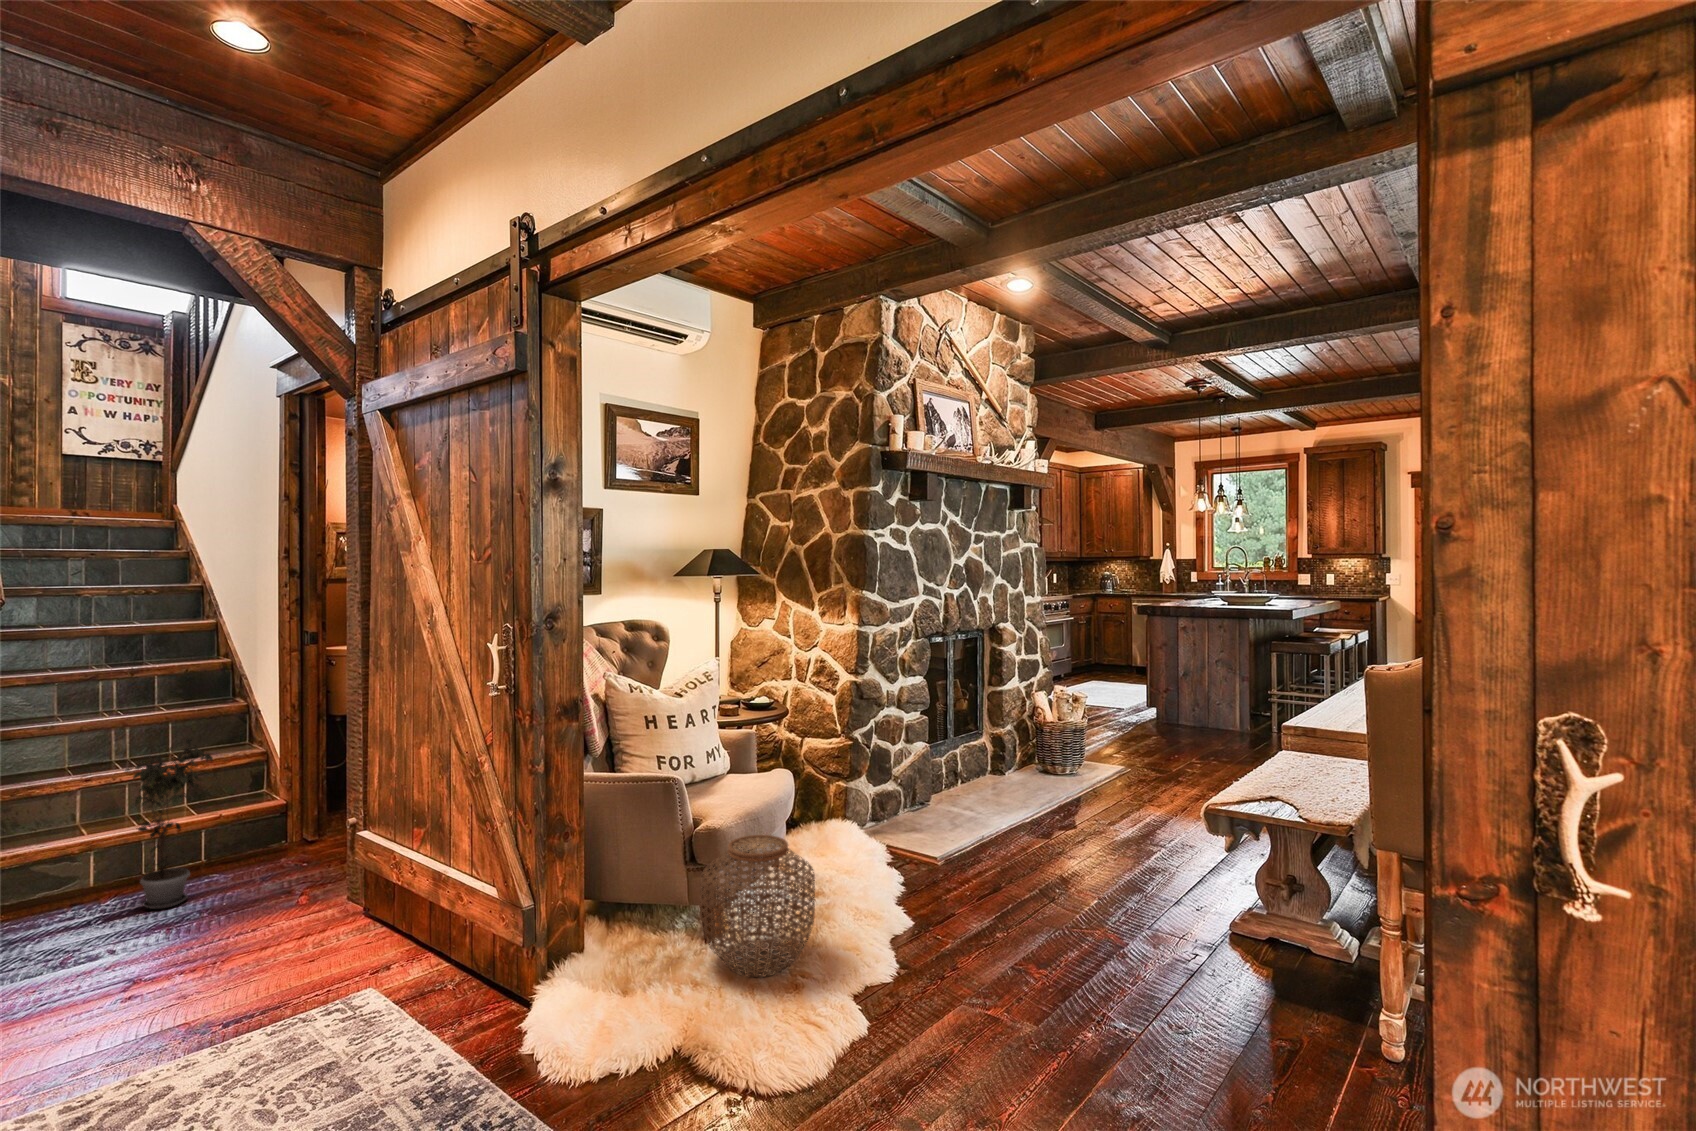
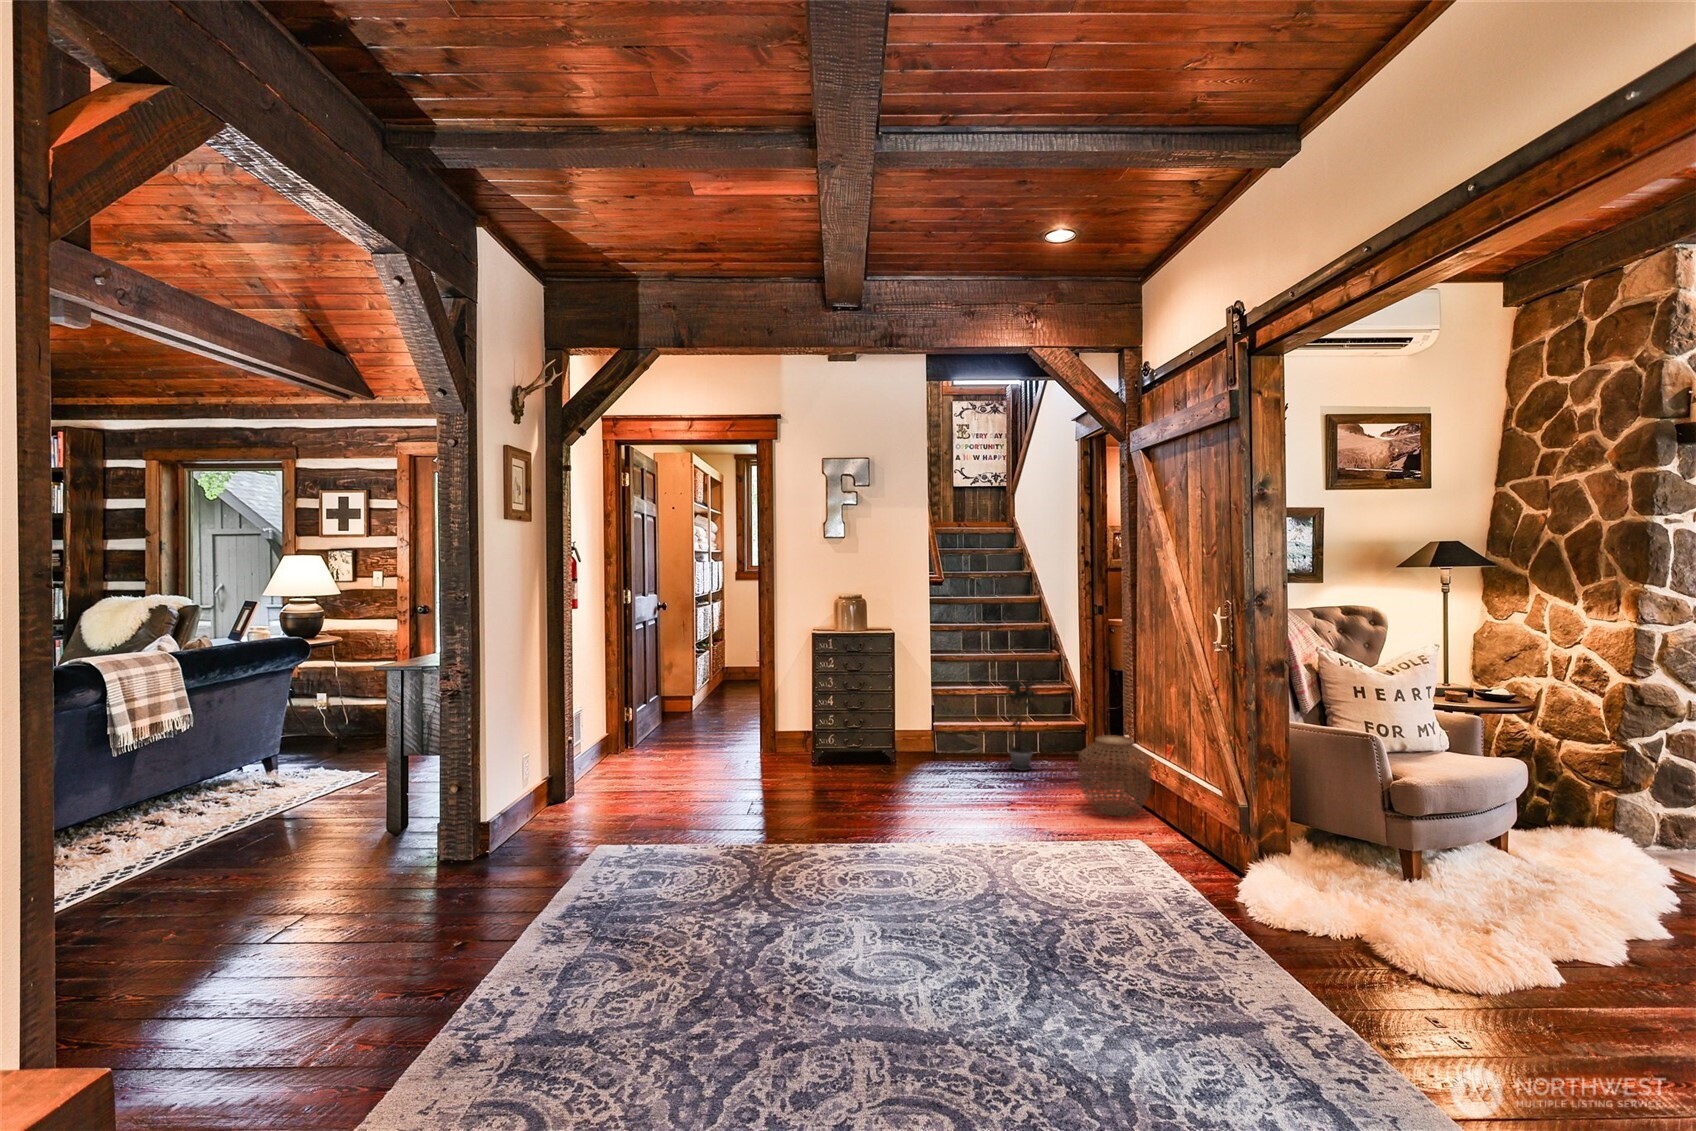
woven basket: present [700,835,815,977] -> present [1079,735,1151,816]

